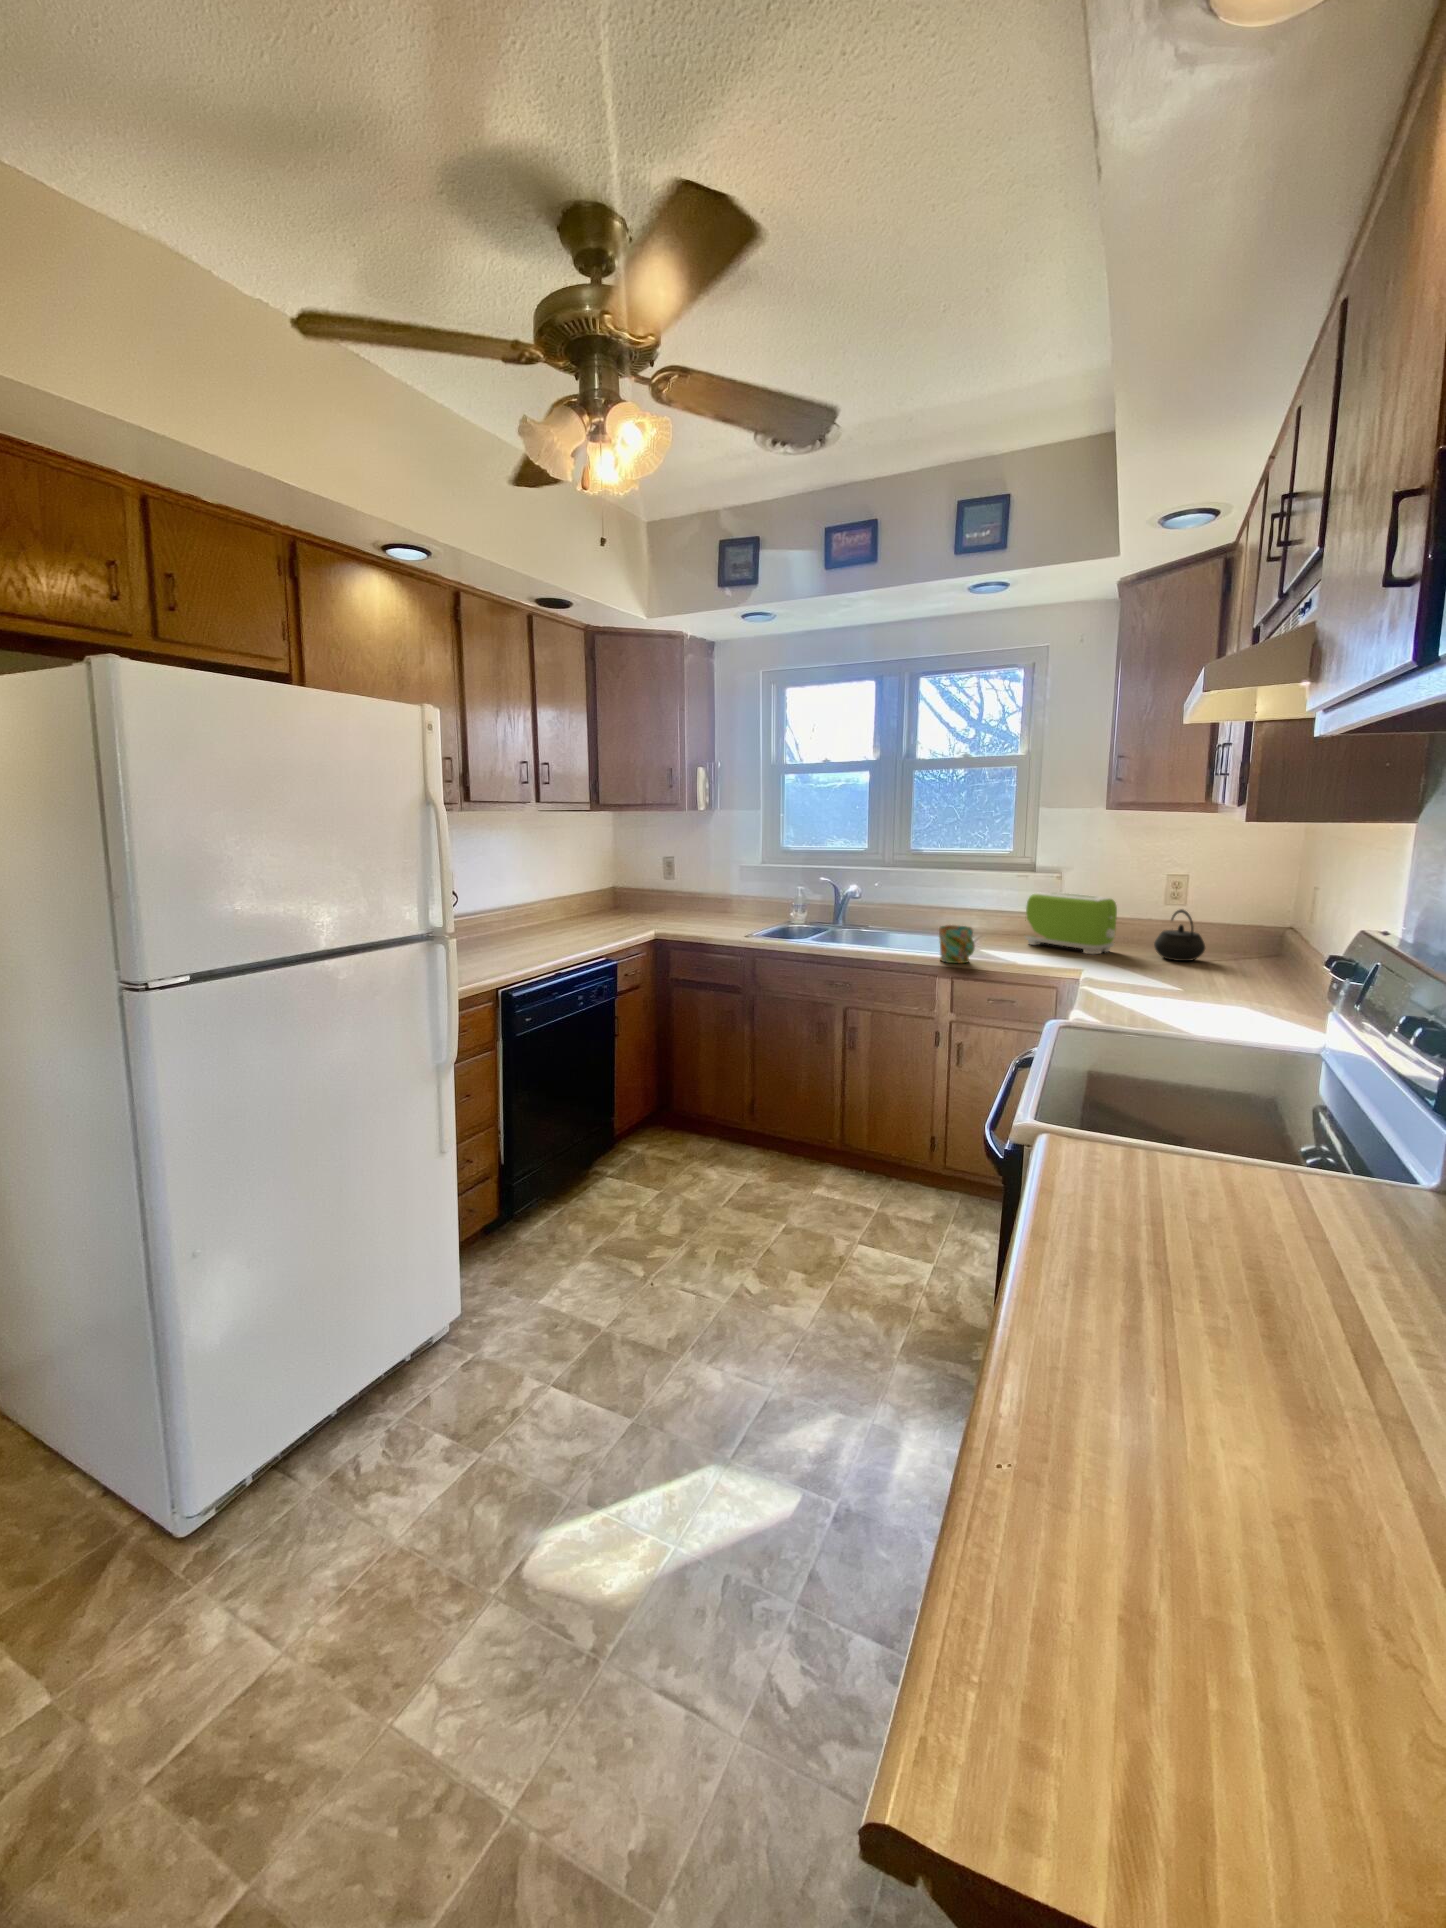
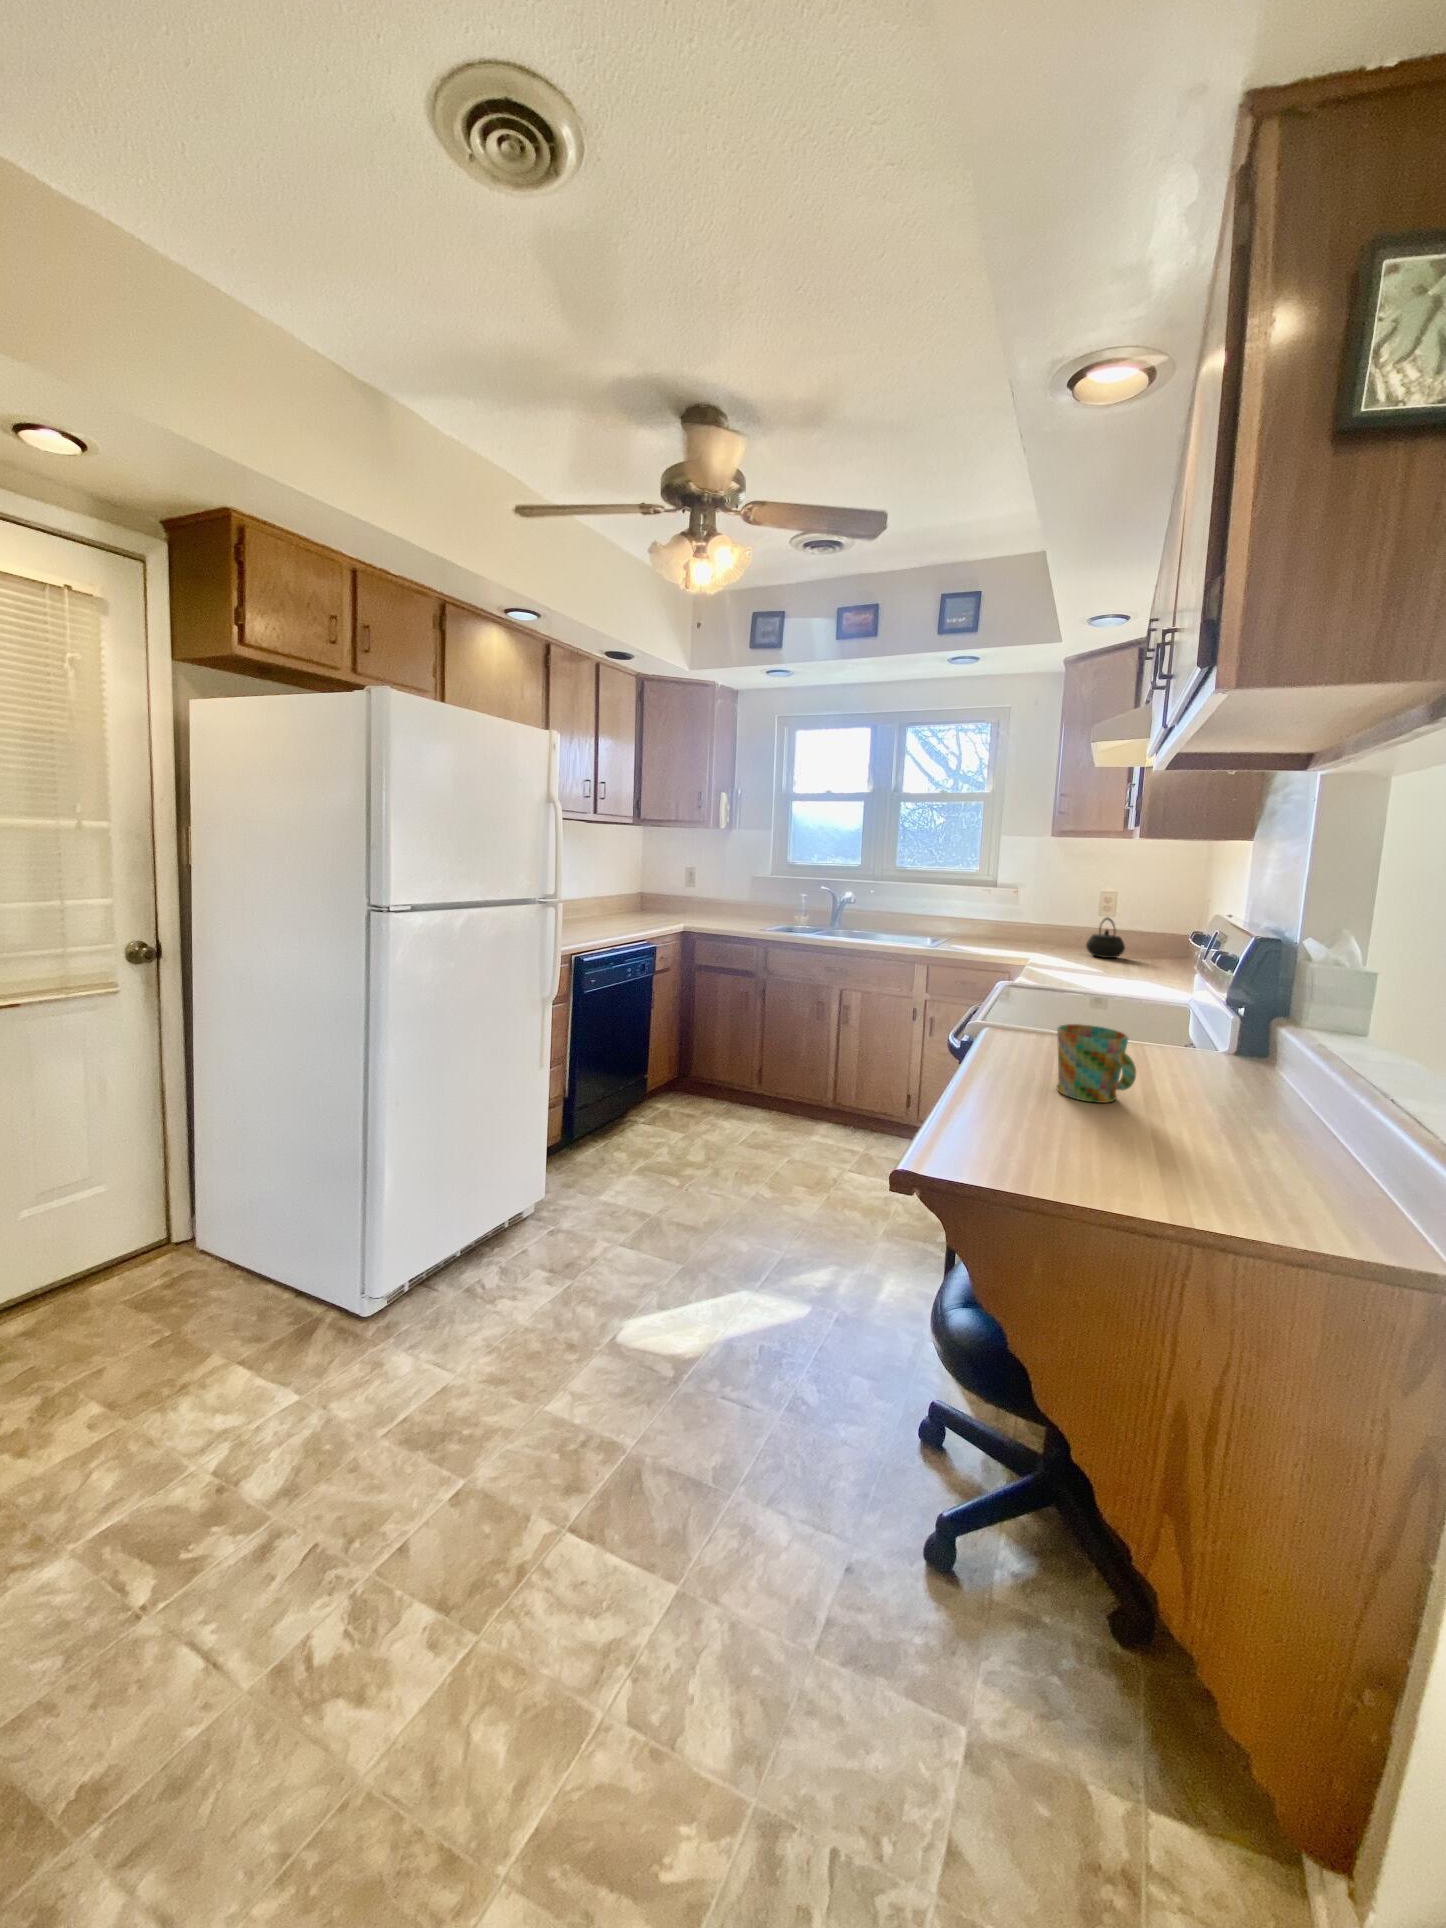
toaster: present [1025,893,1117,954] -> none [985,903,1058,952]
mug: present [939,925,975,963] -> present [1057,1024,1136,1103]

